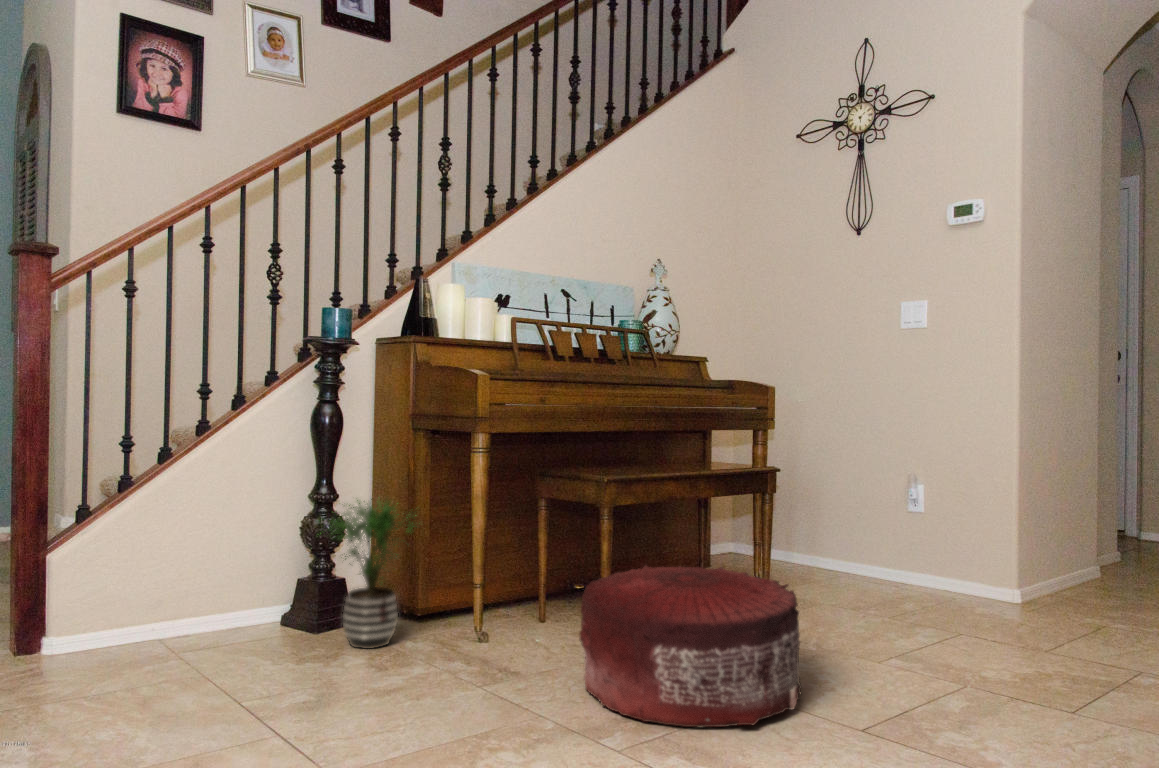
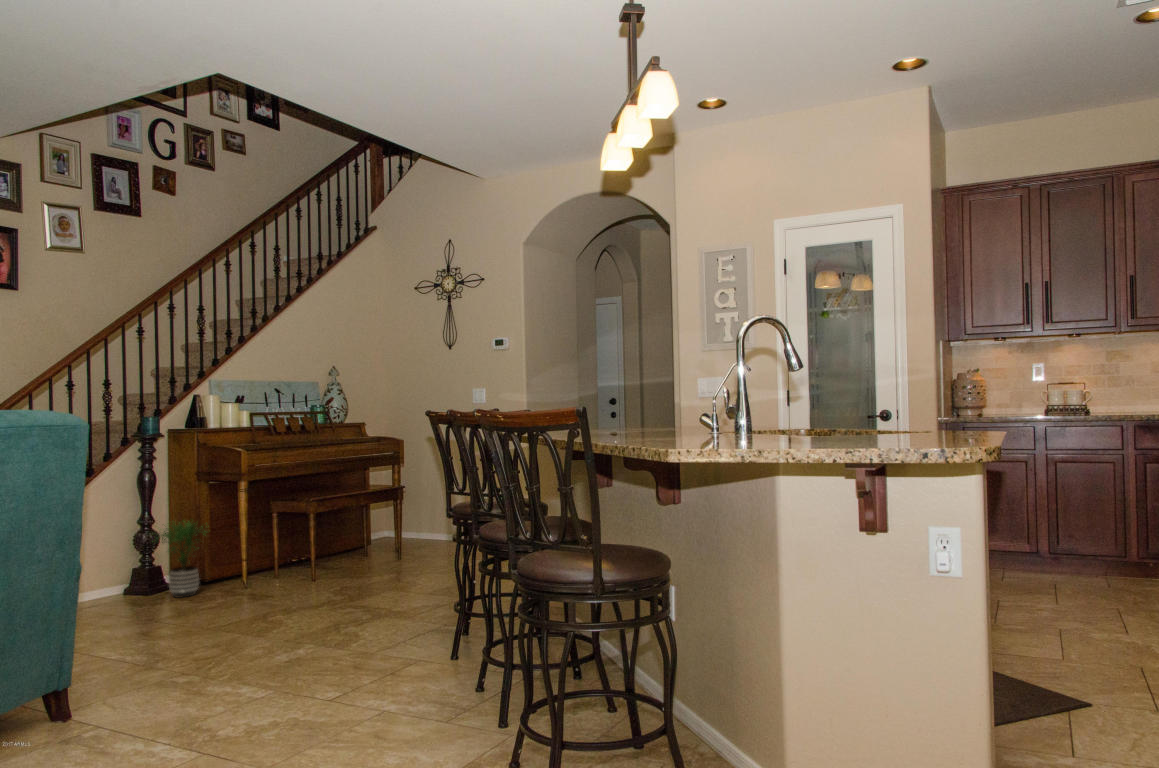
pouf: present [580,565,802,727] -> none [301,535,405,602]

